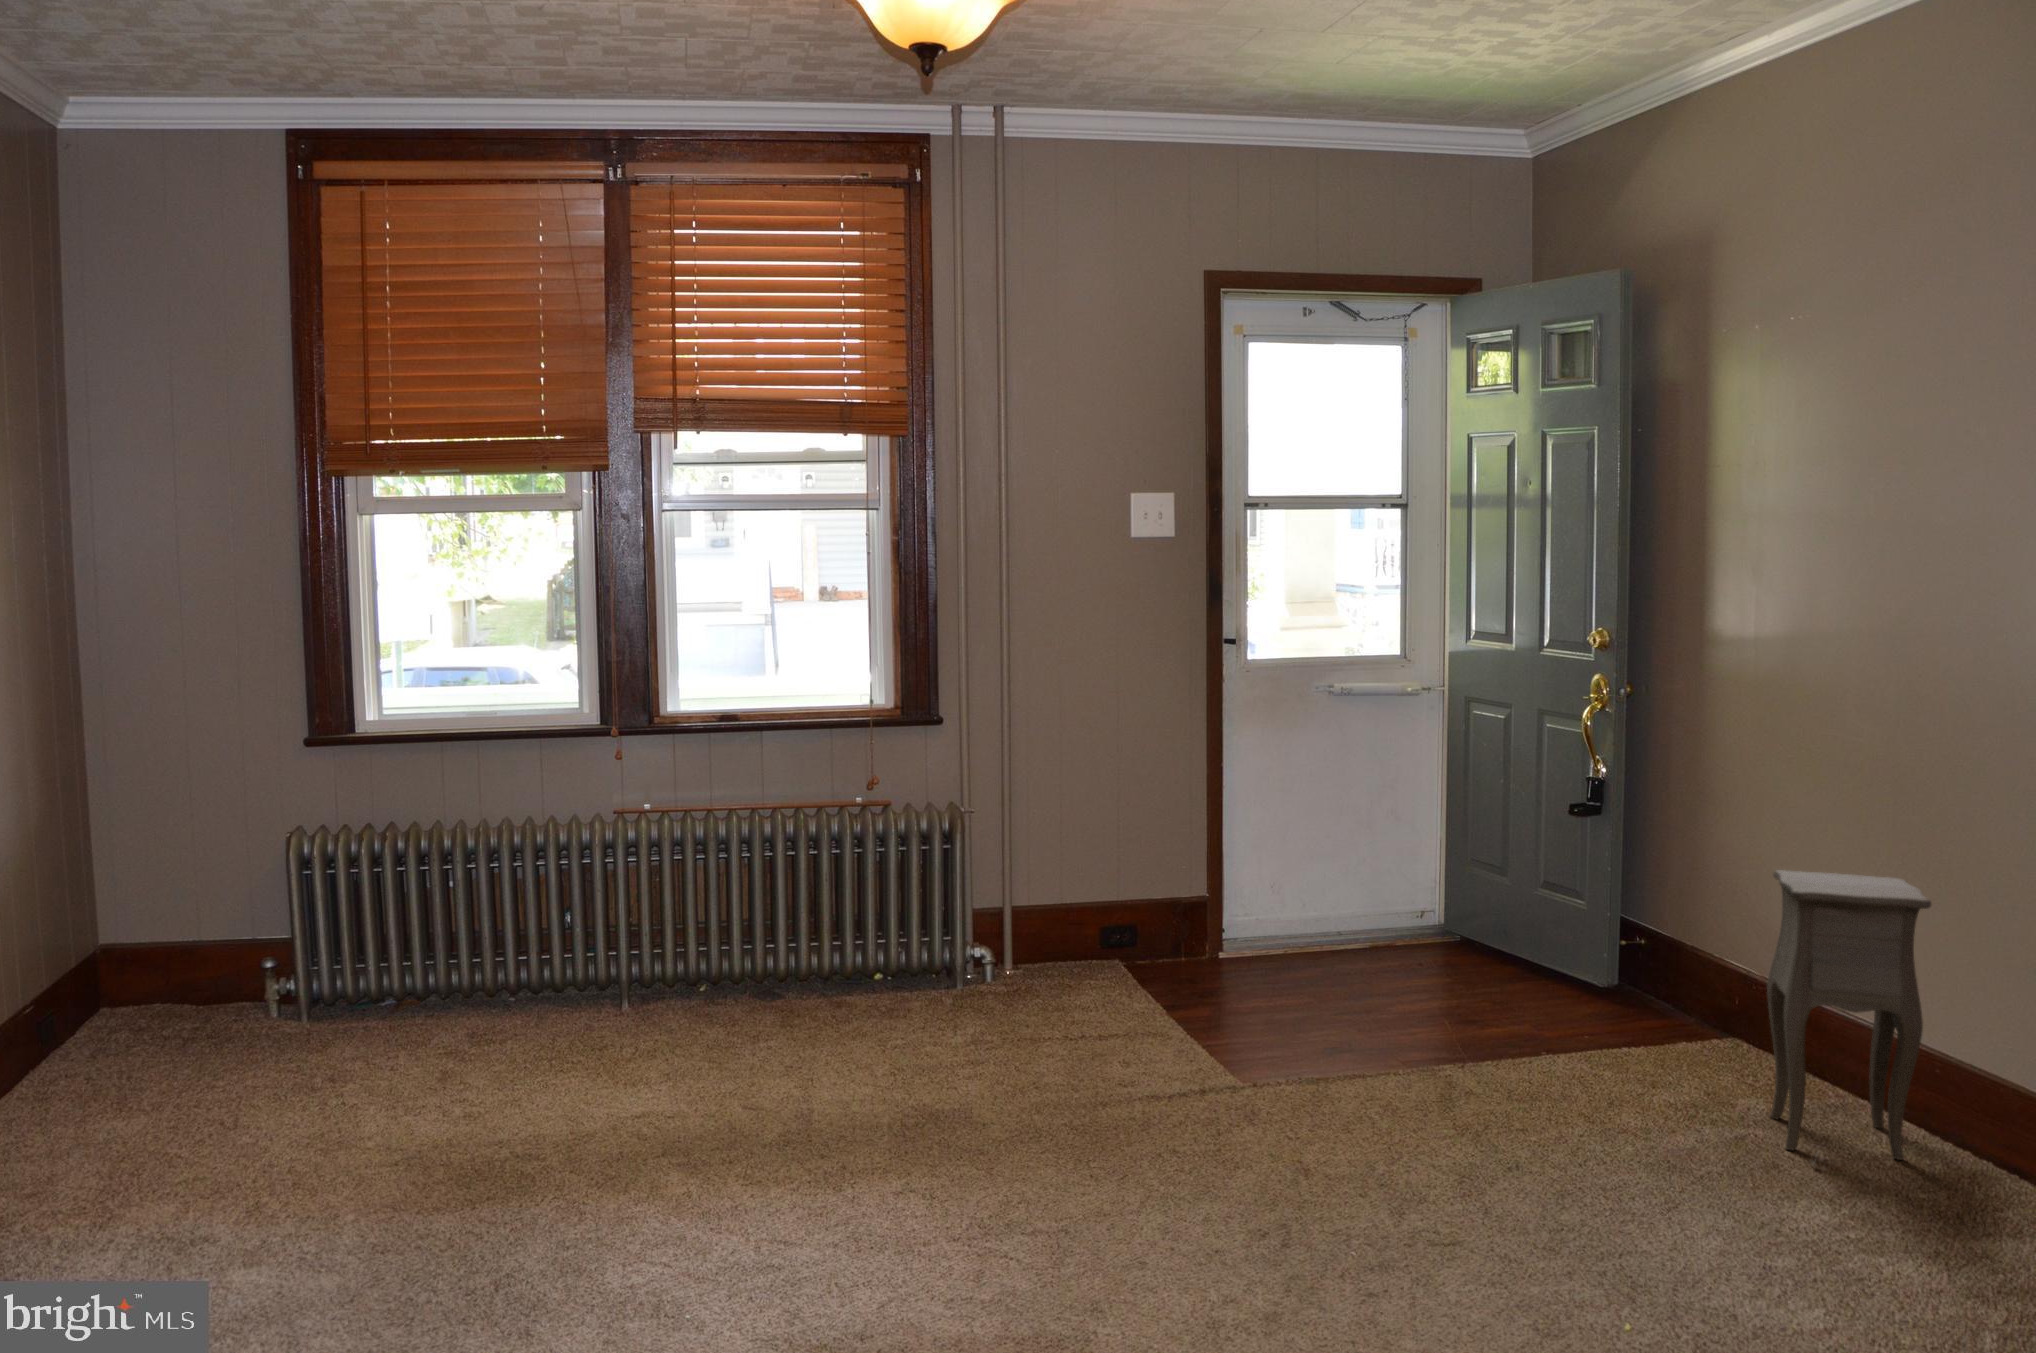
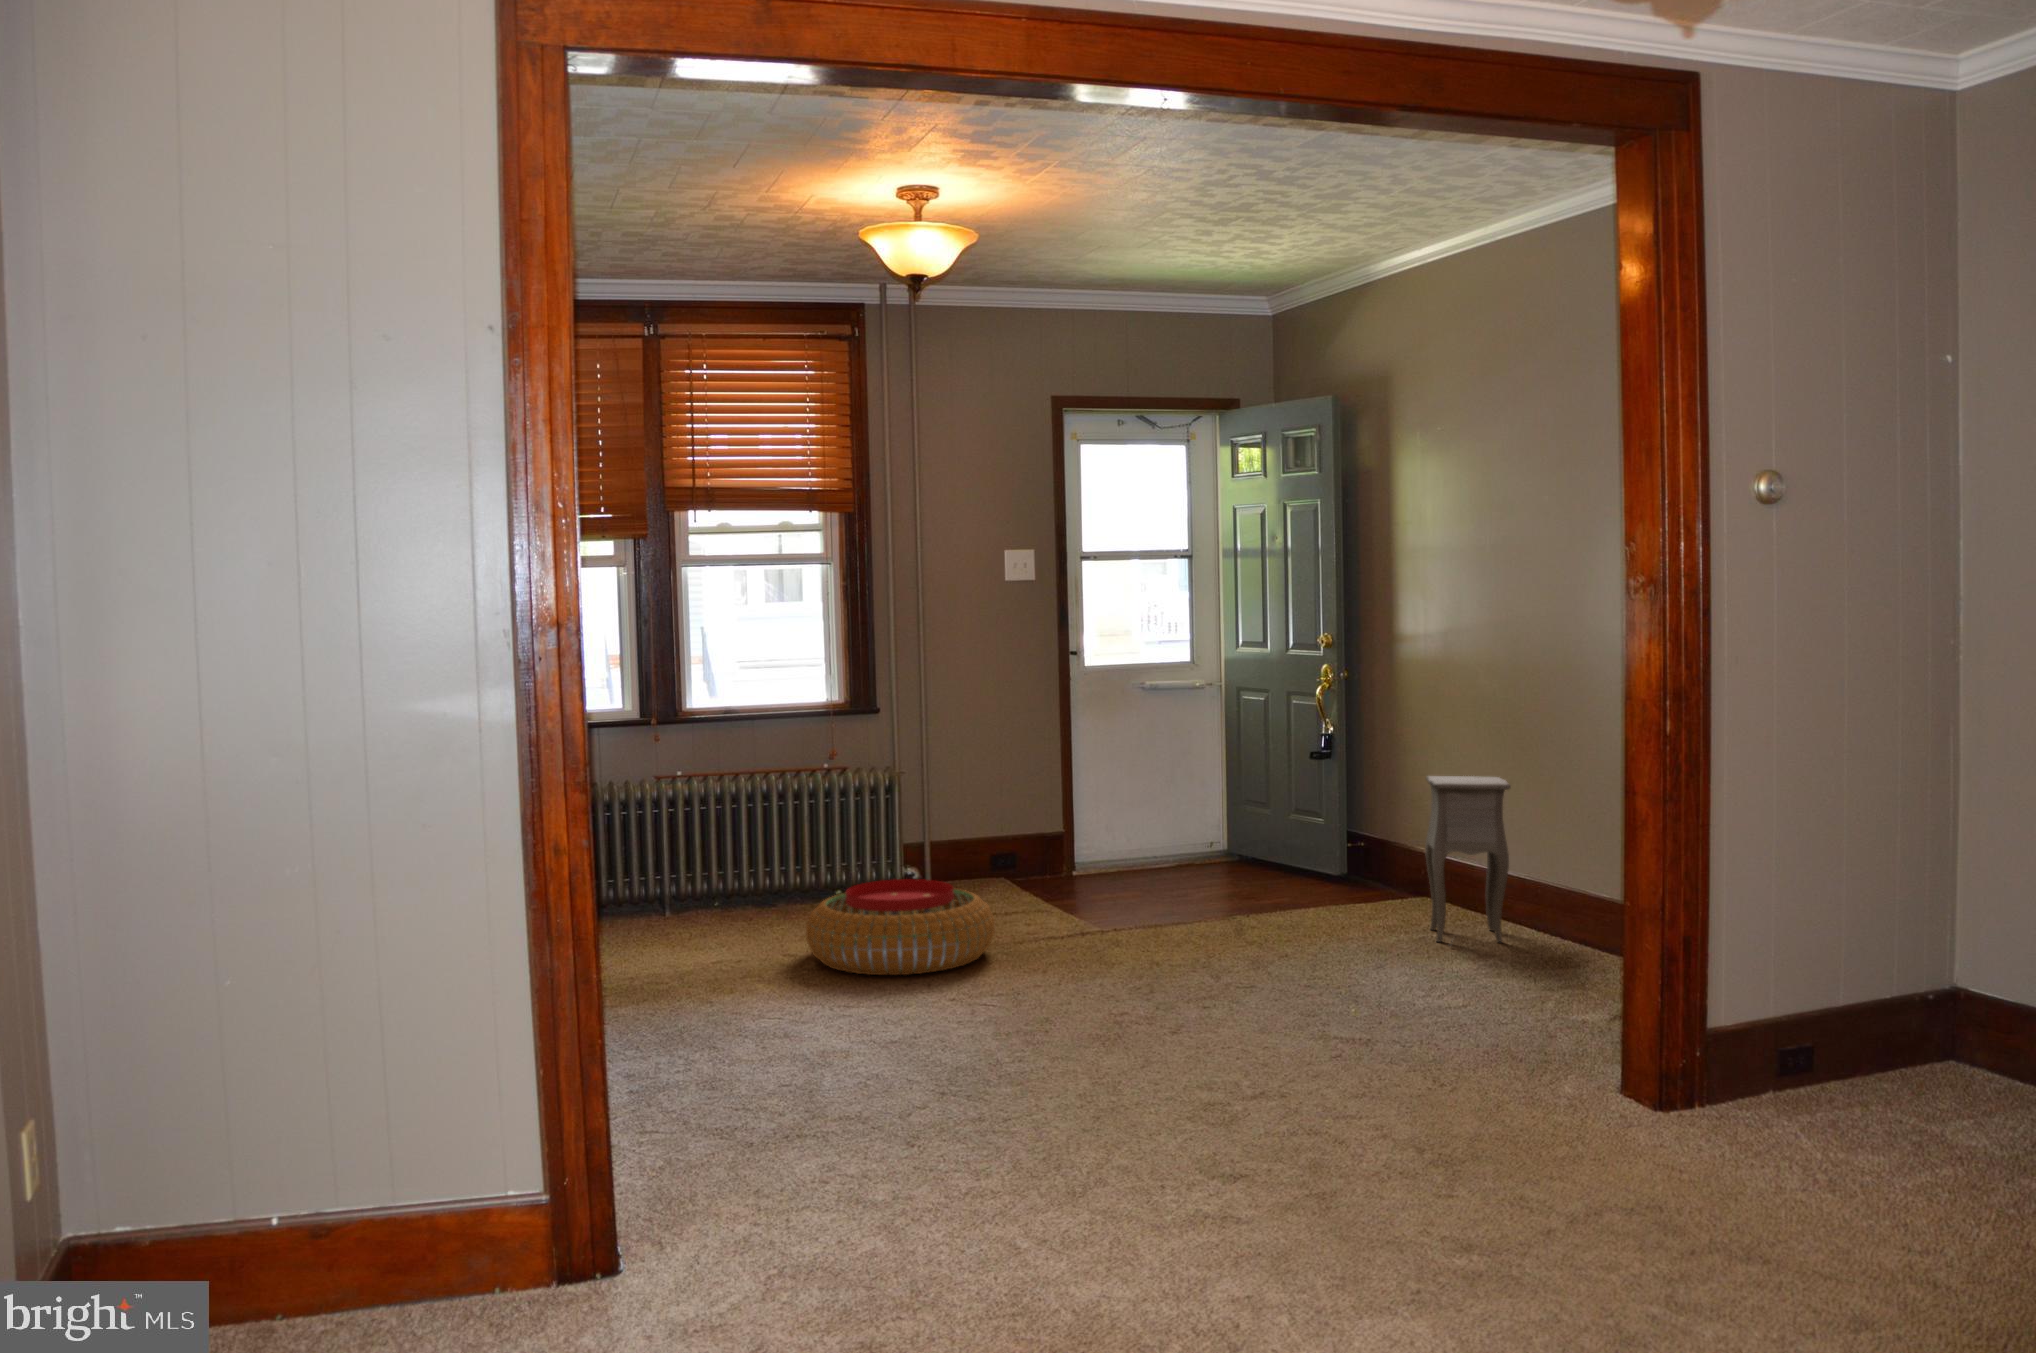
pouf: none [769,992,1062,1165] -> present [806,879,995,975]

